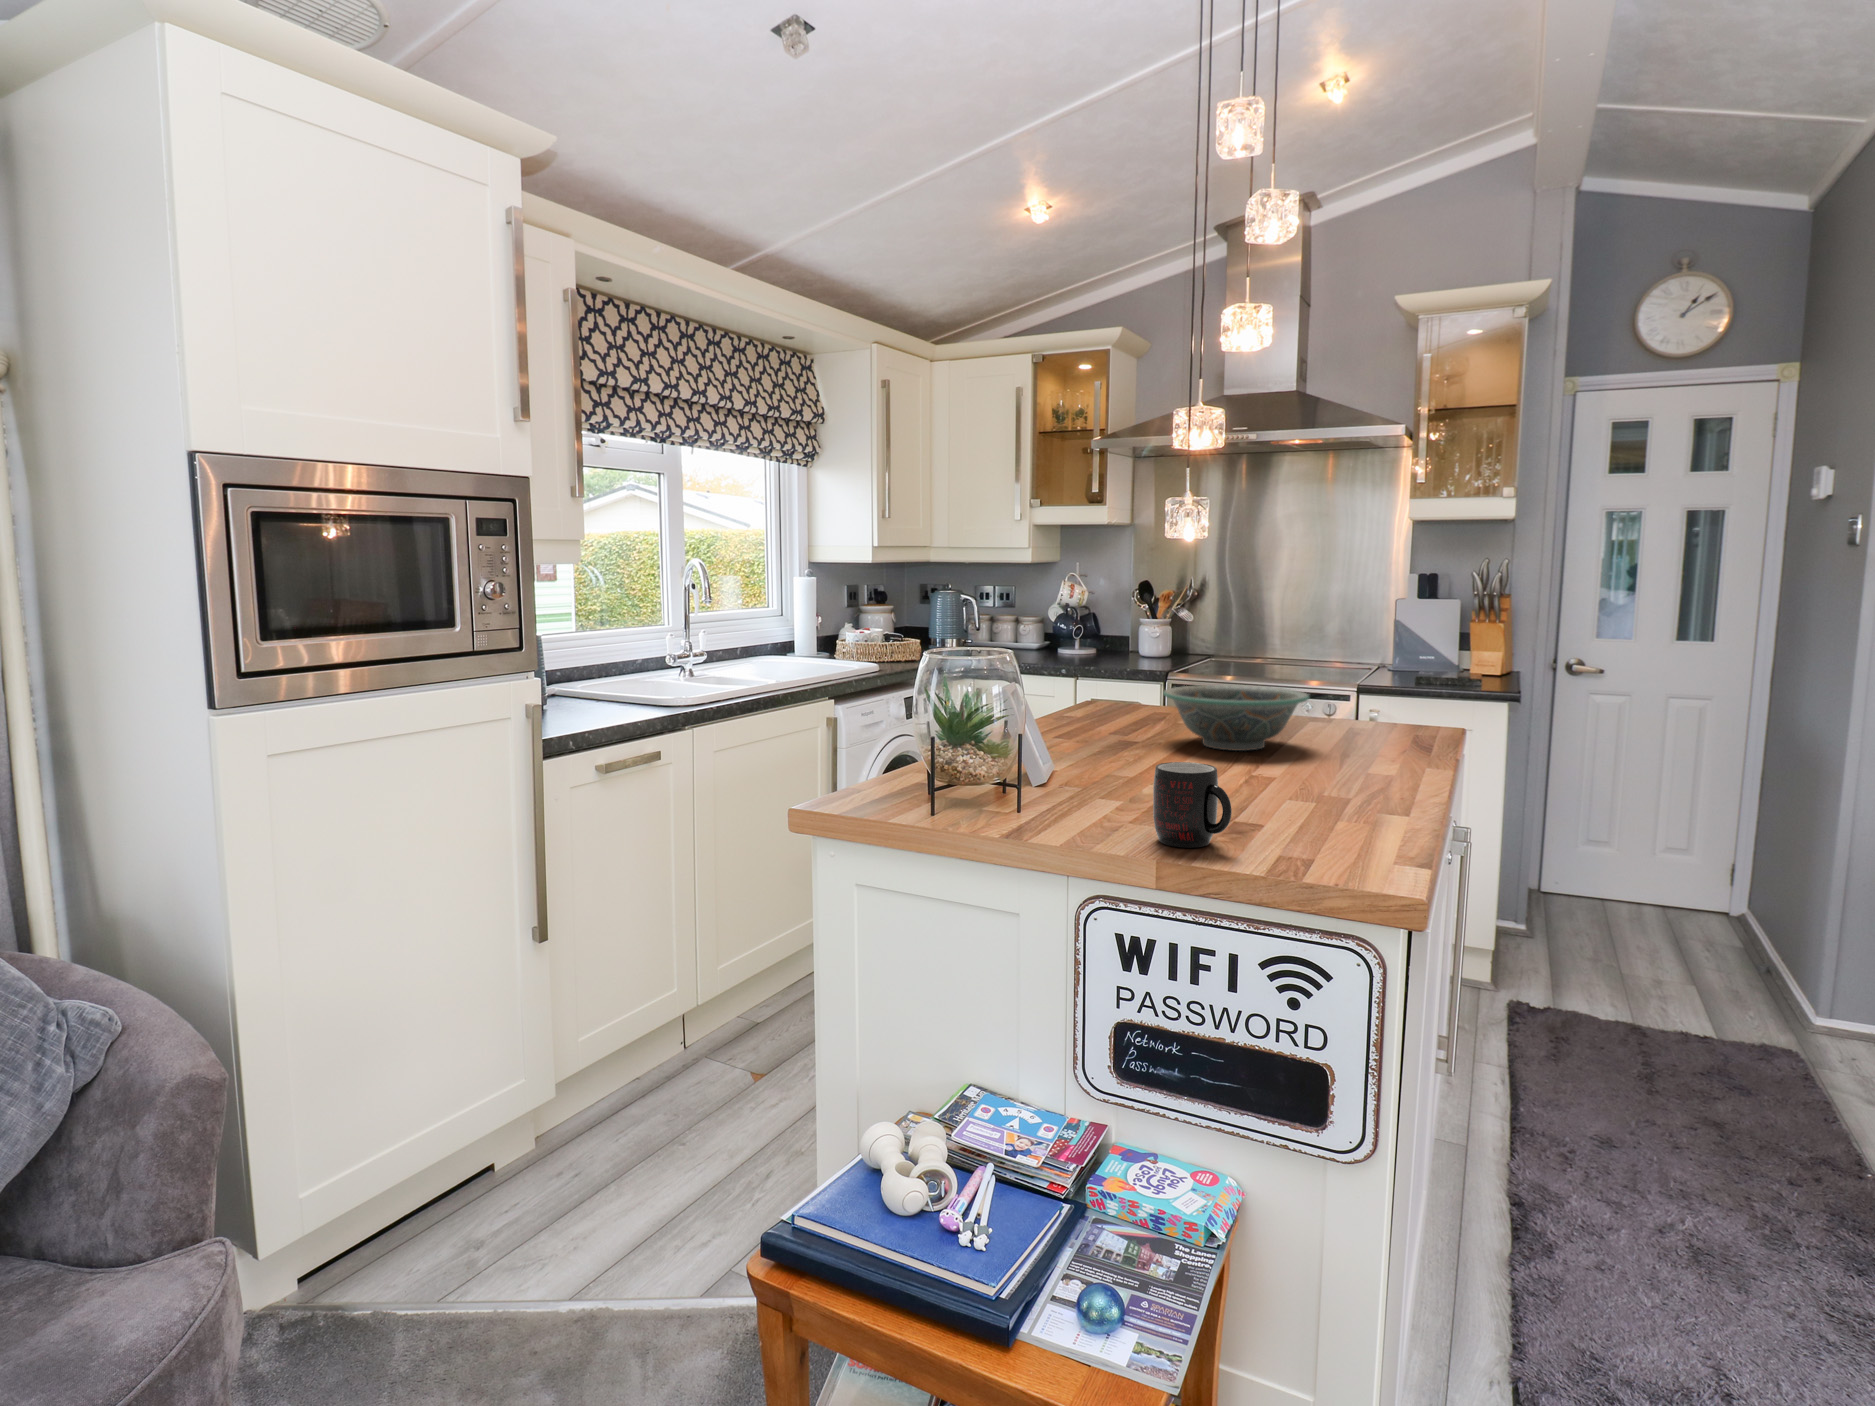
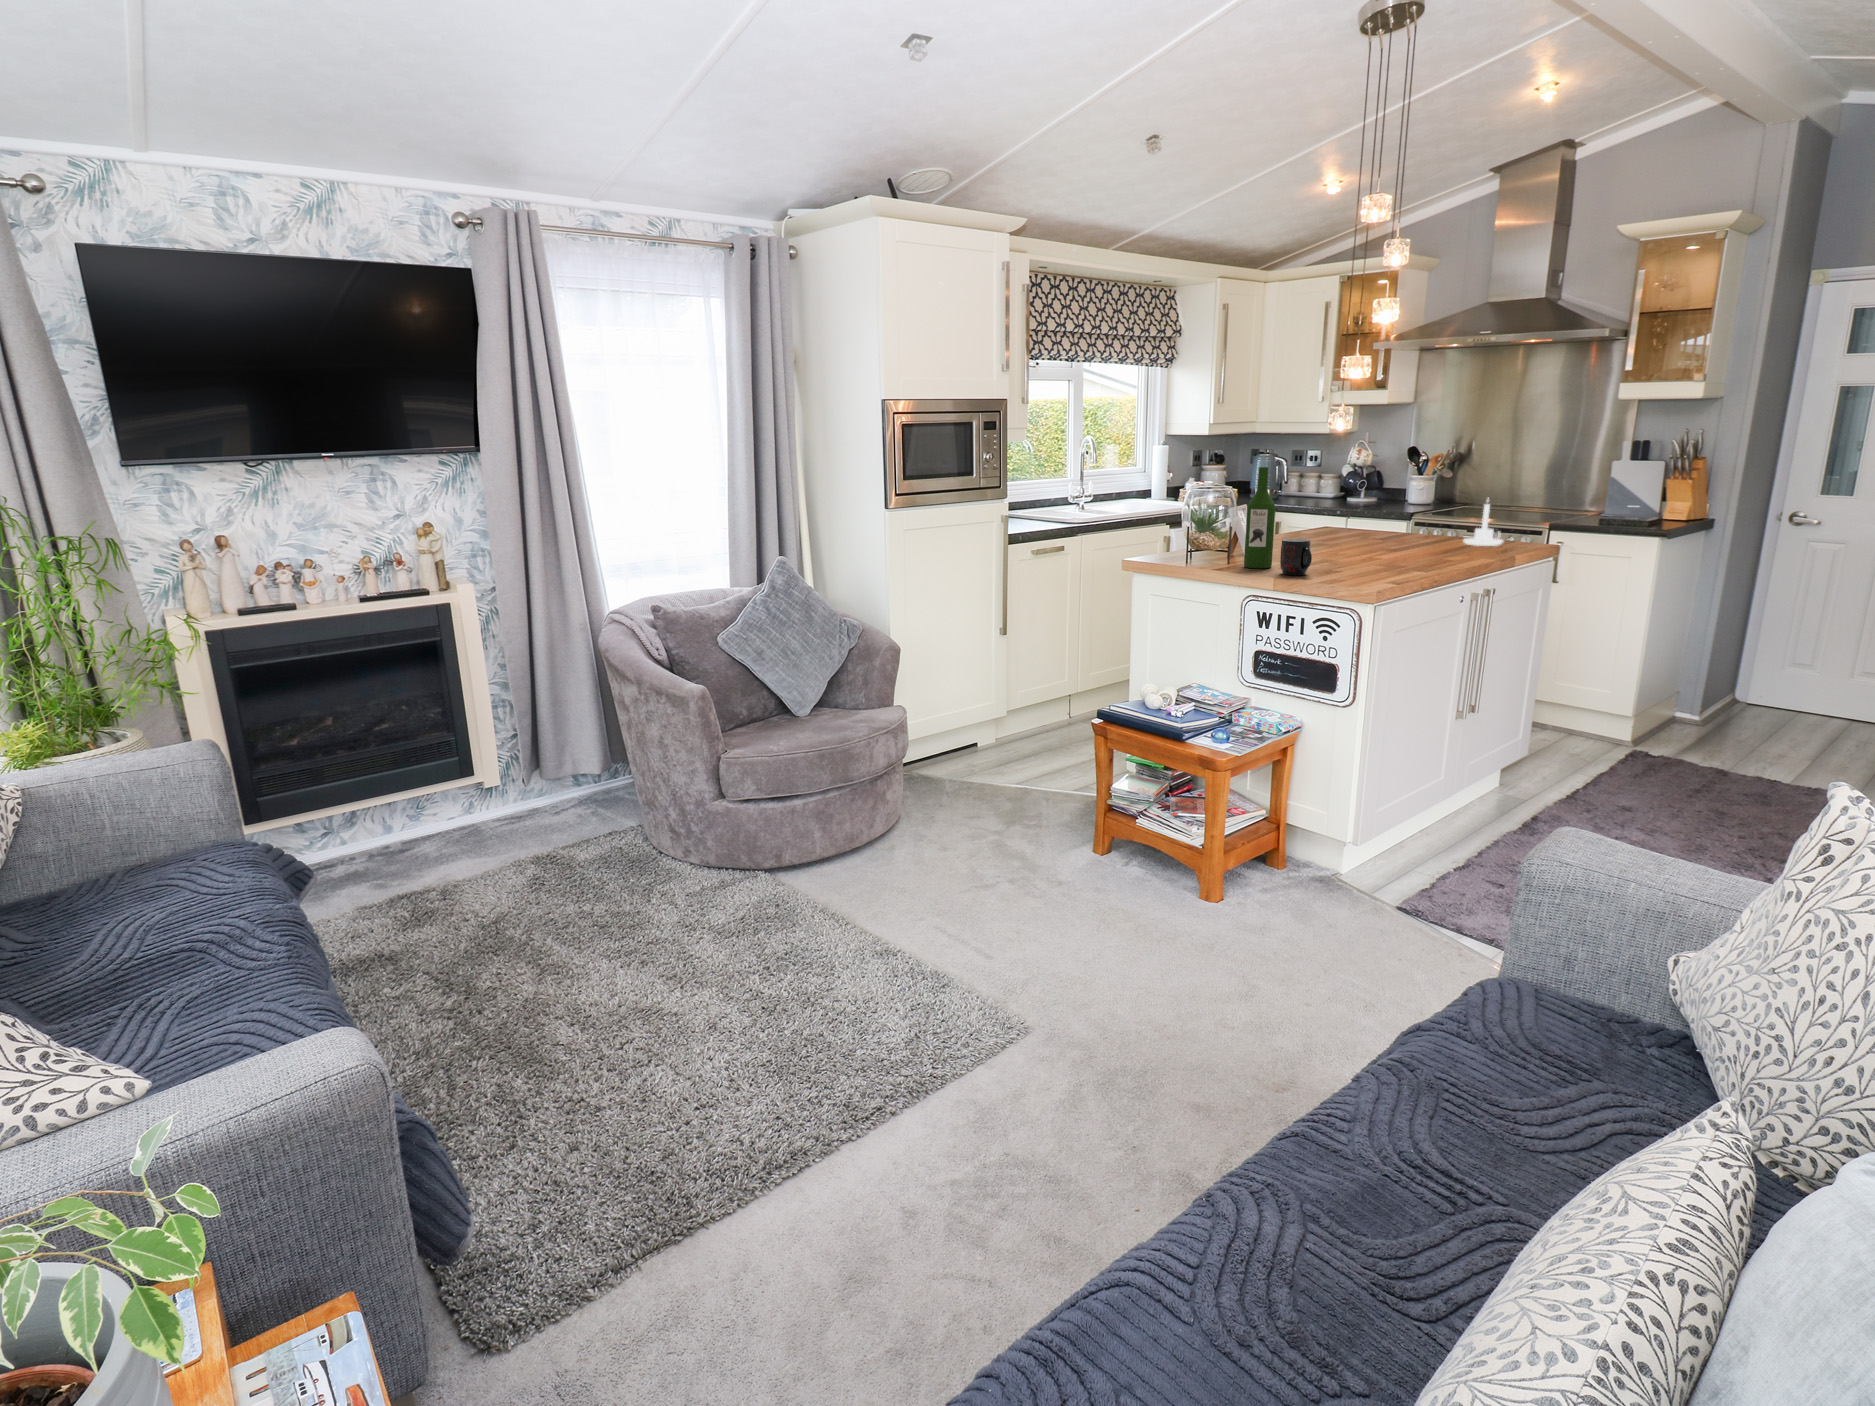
wine bottle: none [1058,607,1118,825] -> present [1244,467,1275,568]
candle holder: none [1339,657,1404,738] -> present [1463,498,1503,546]
decorative bowl: present [1163,685,1309,751] -> none [1343,513,1429,548]

